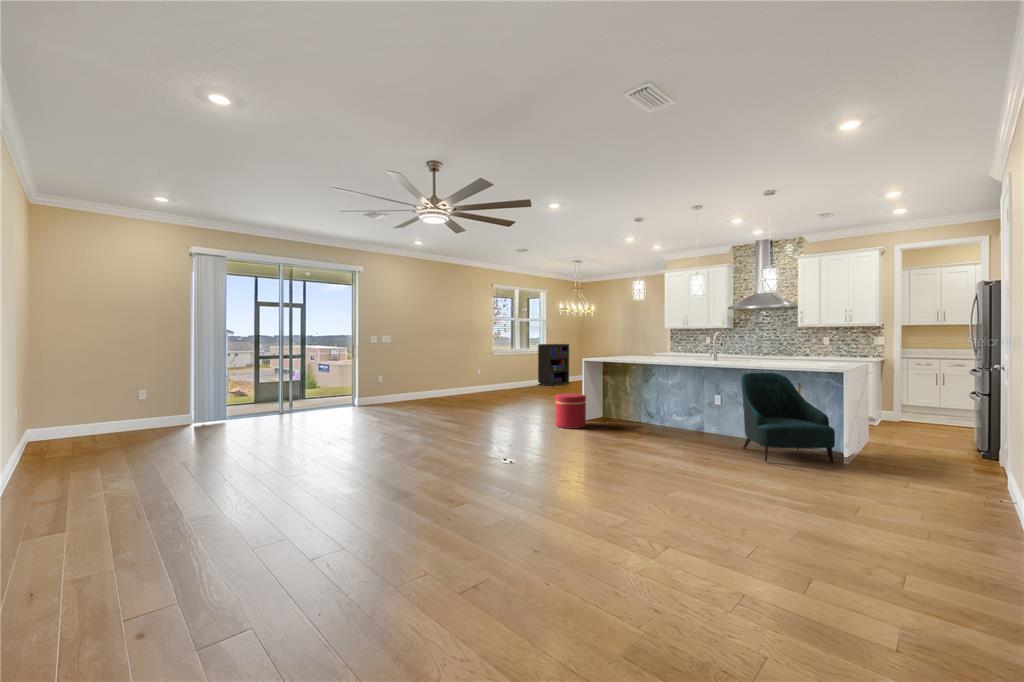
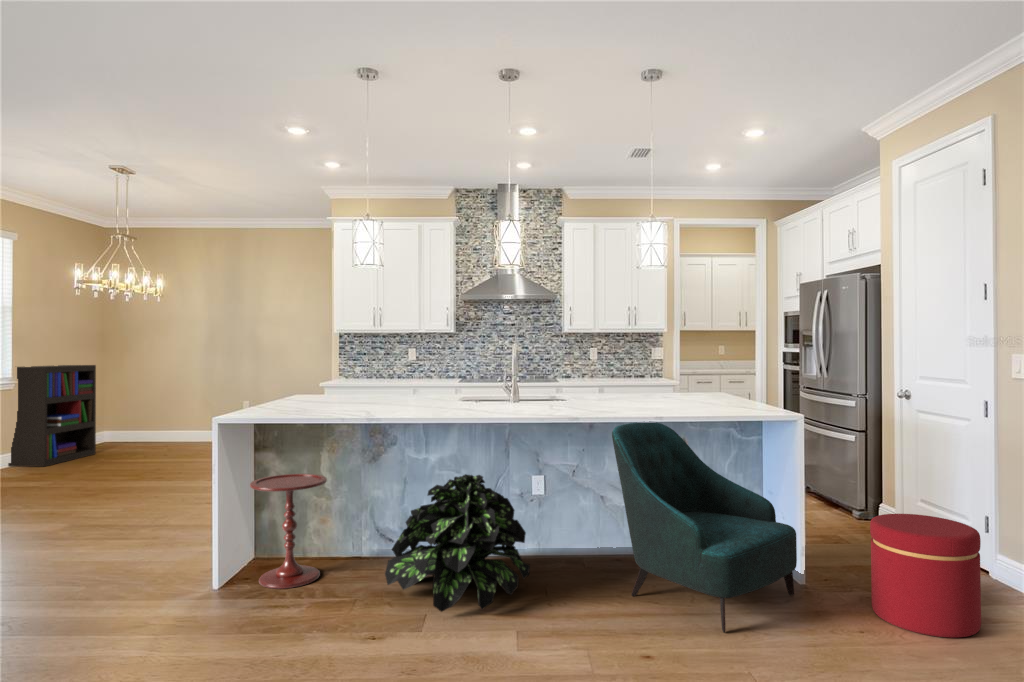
side table: none [597,385,626,426] -> present [250,474,327,589]
potted plant: none [640,389,700,440] -> present [385,474,530,612]
ottoman: present [555,393,586,429] -> present [870,514,981,638]

